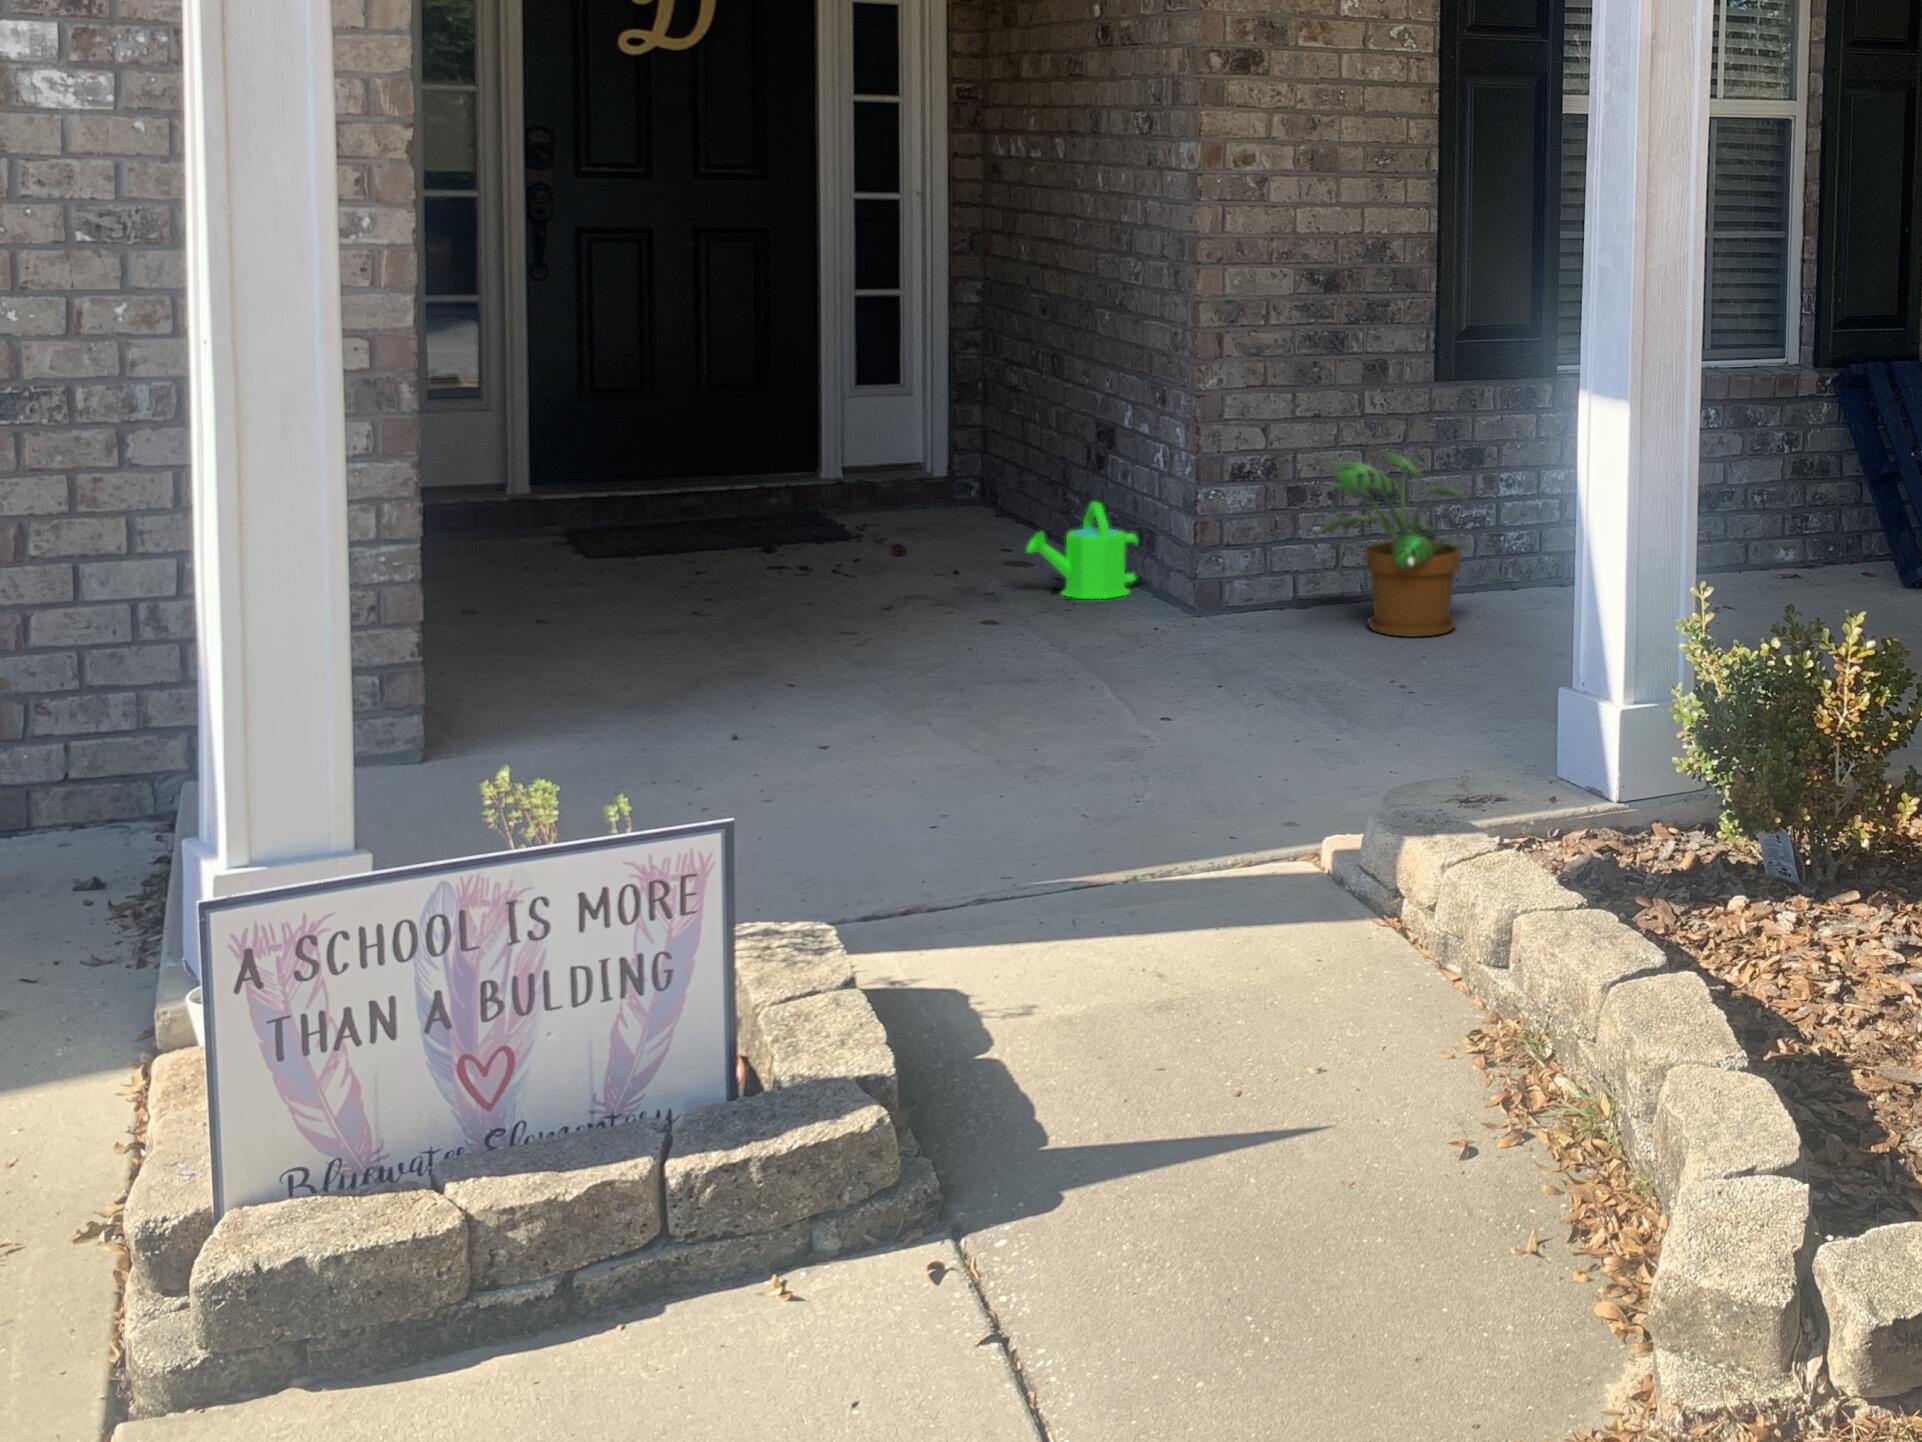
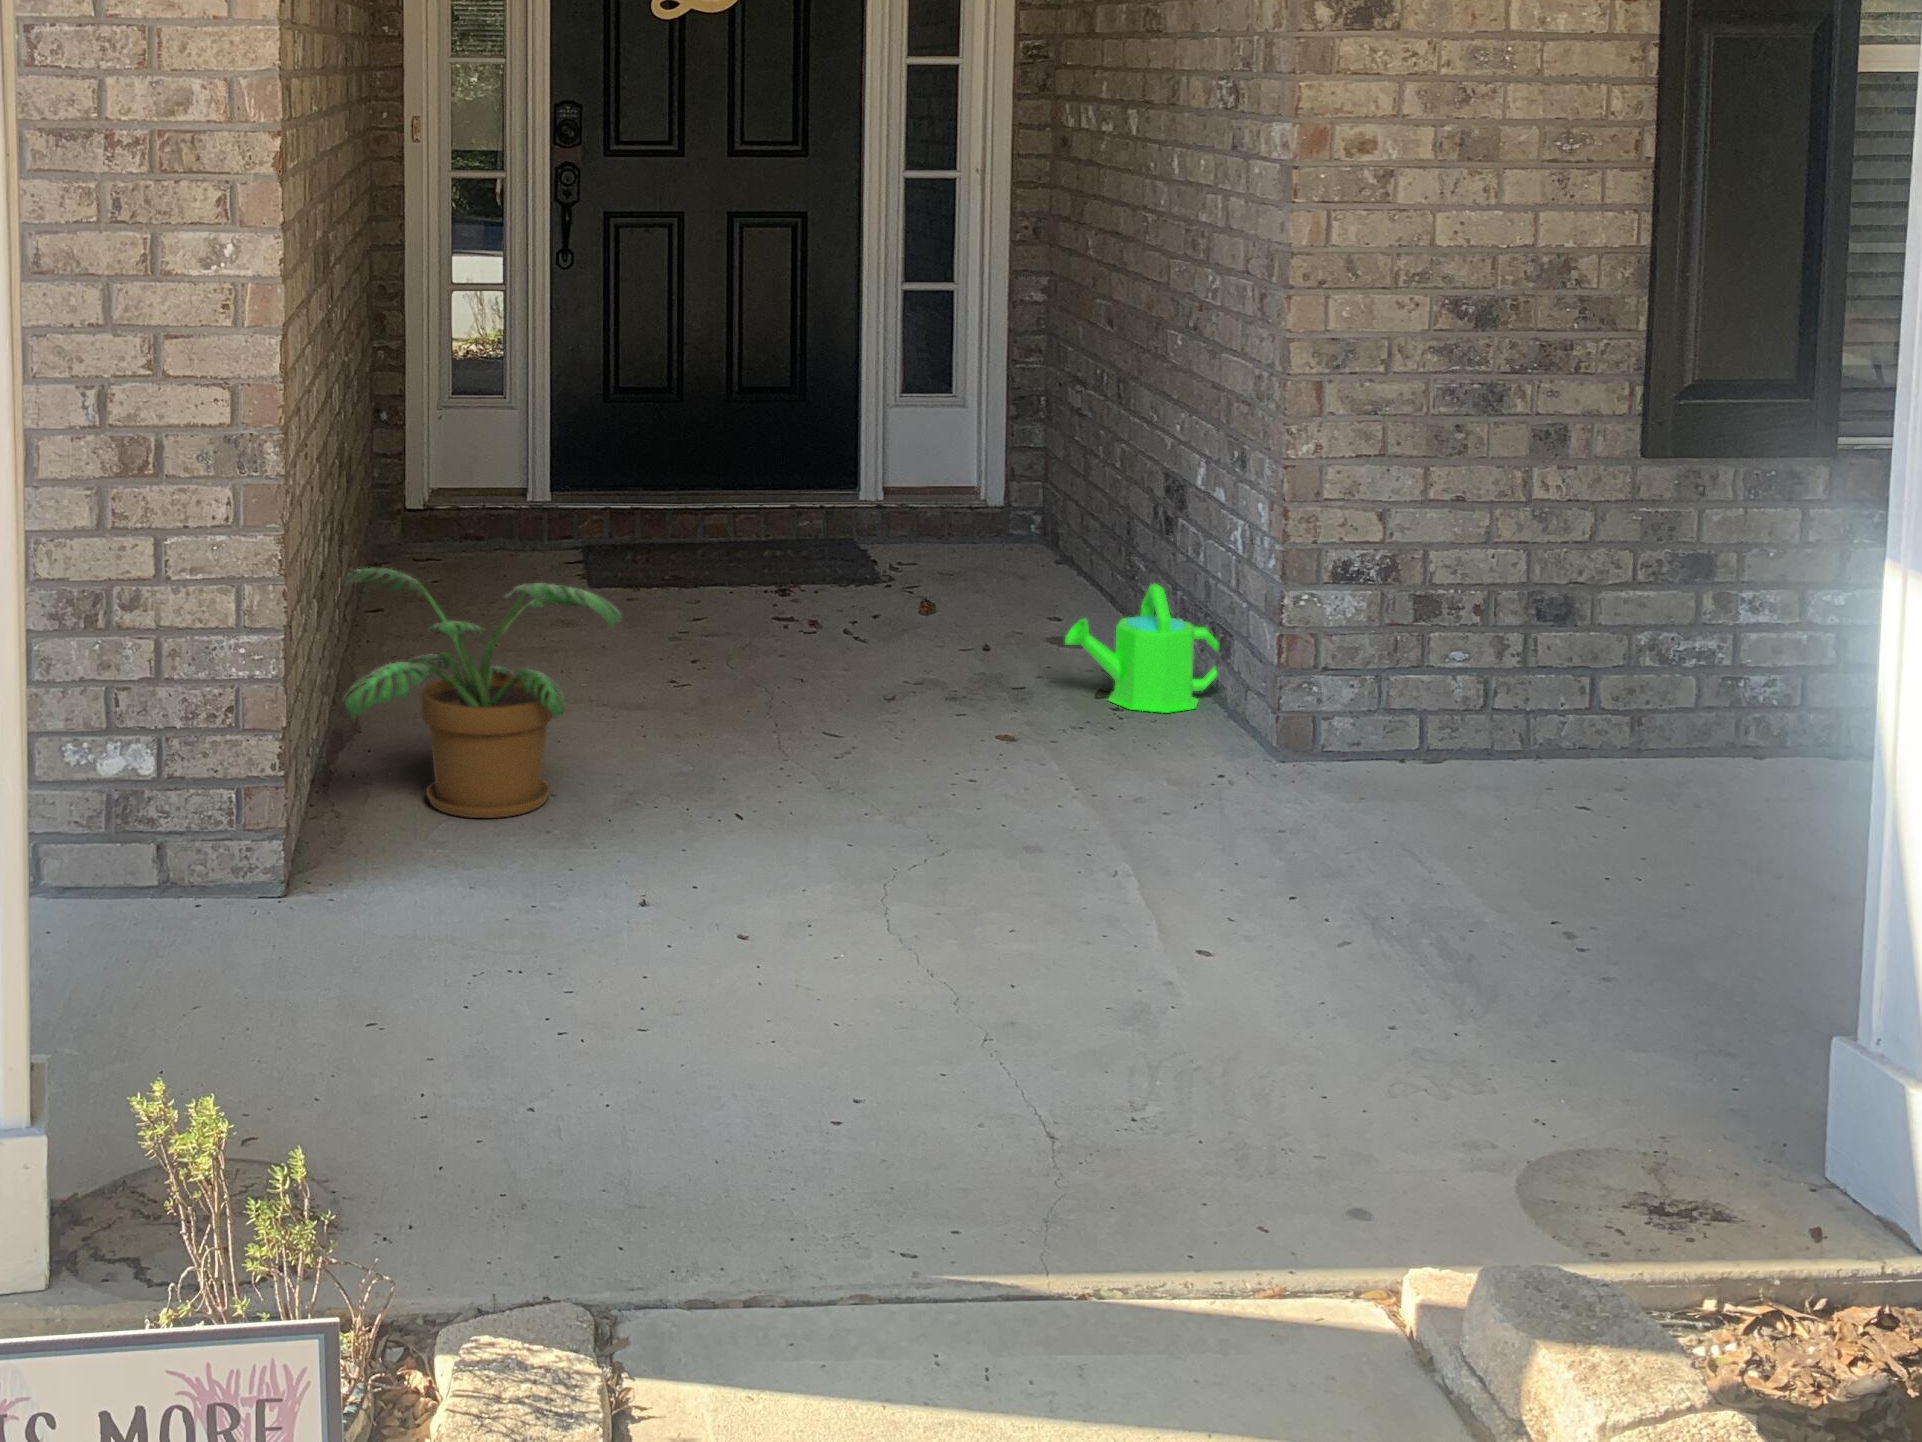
potted plant: present [1314,453,1472,637] -> present [343,568,622,818]

